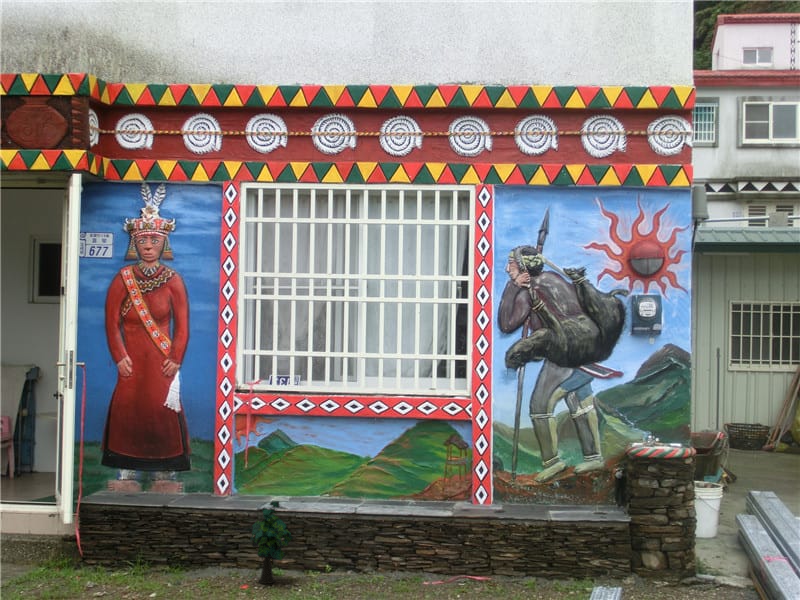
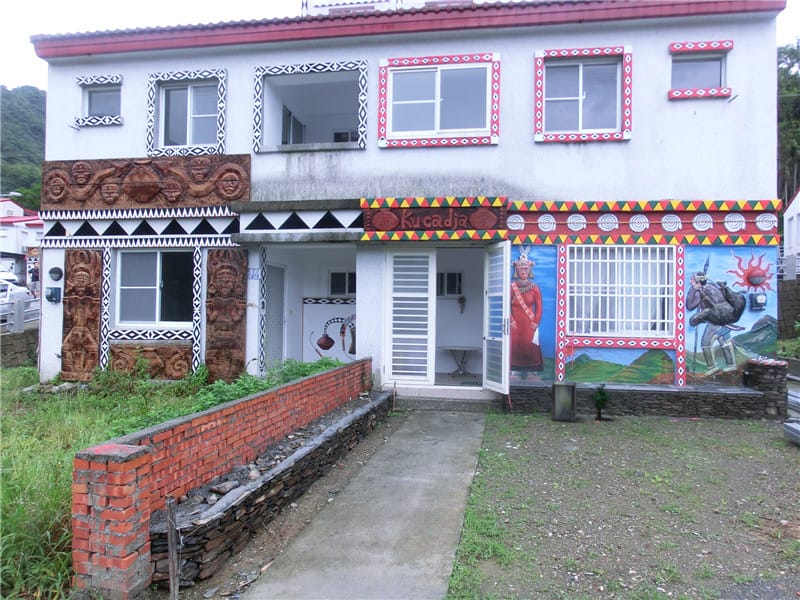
storage box: none [154,494,223,590] -> present [552,381,577,422]

